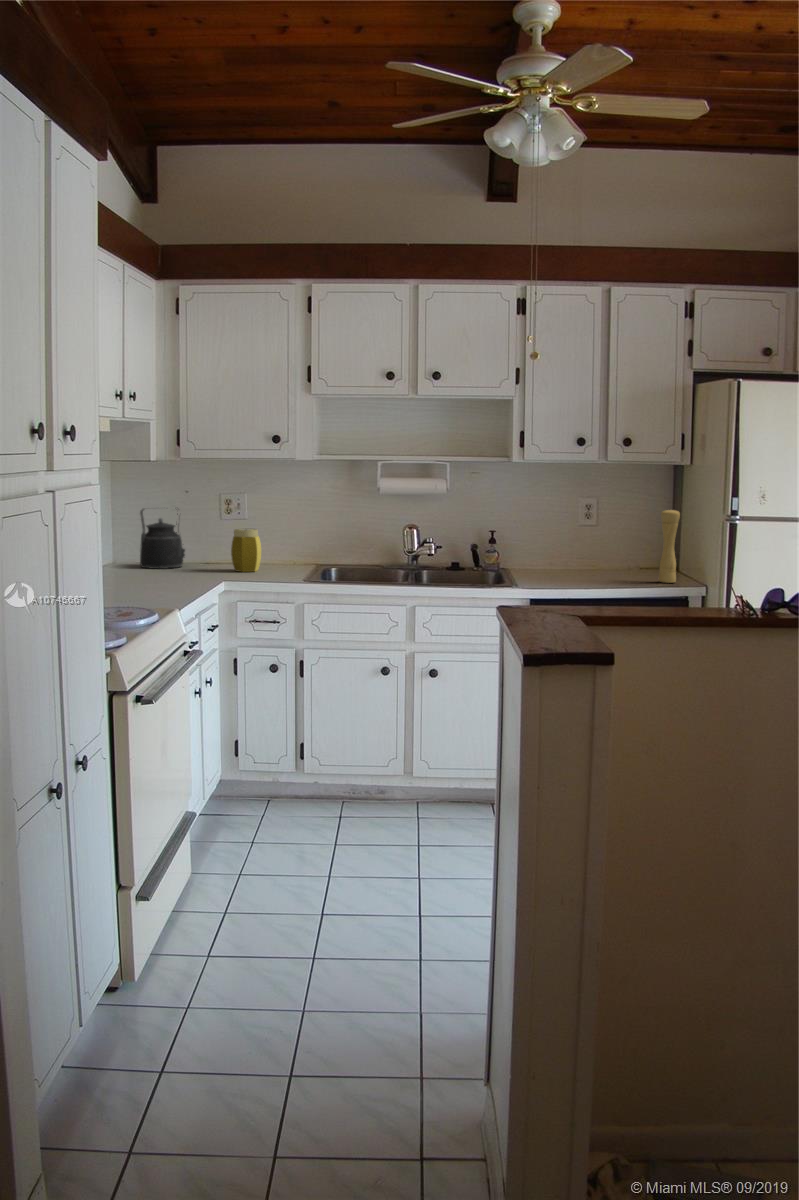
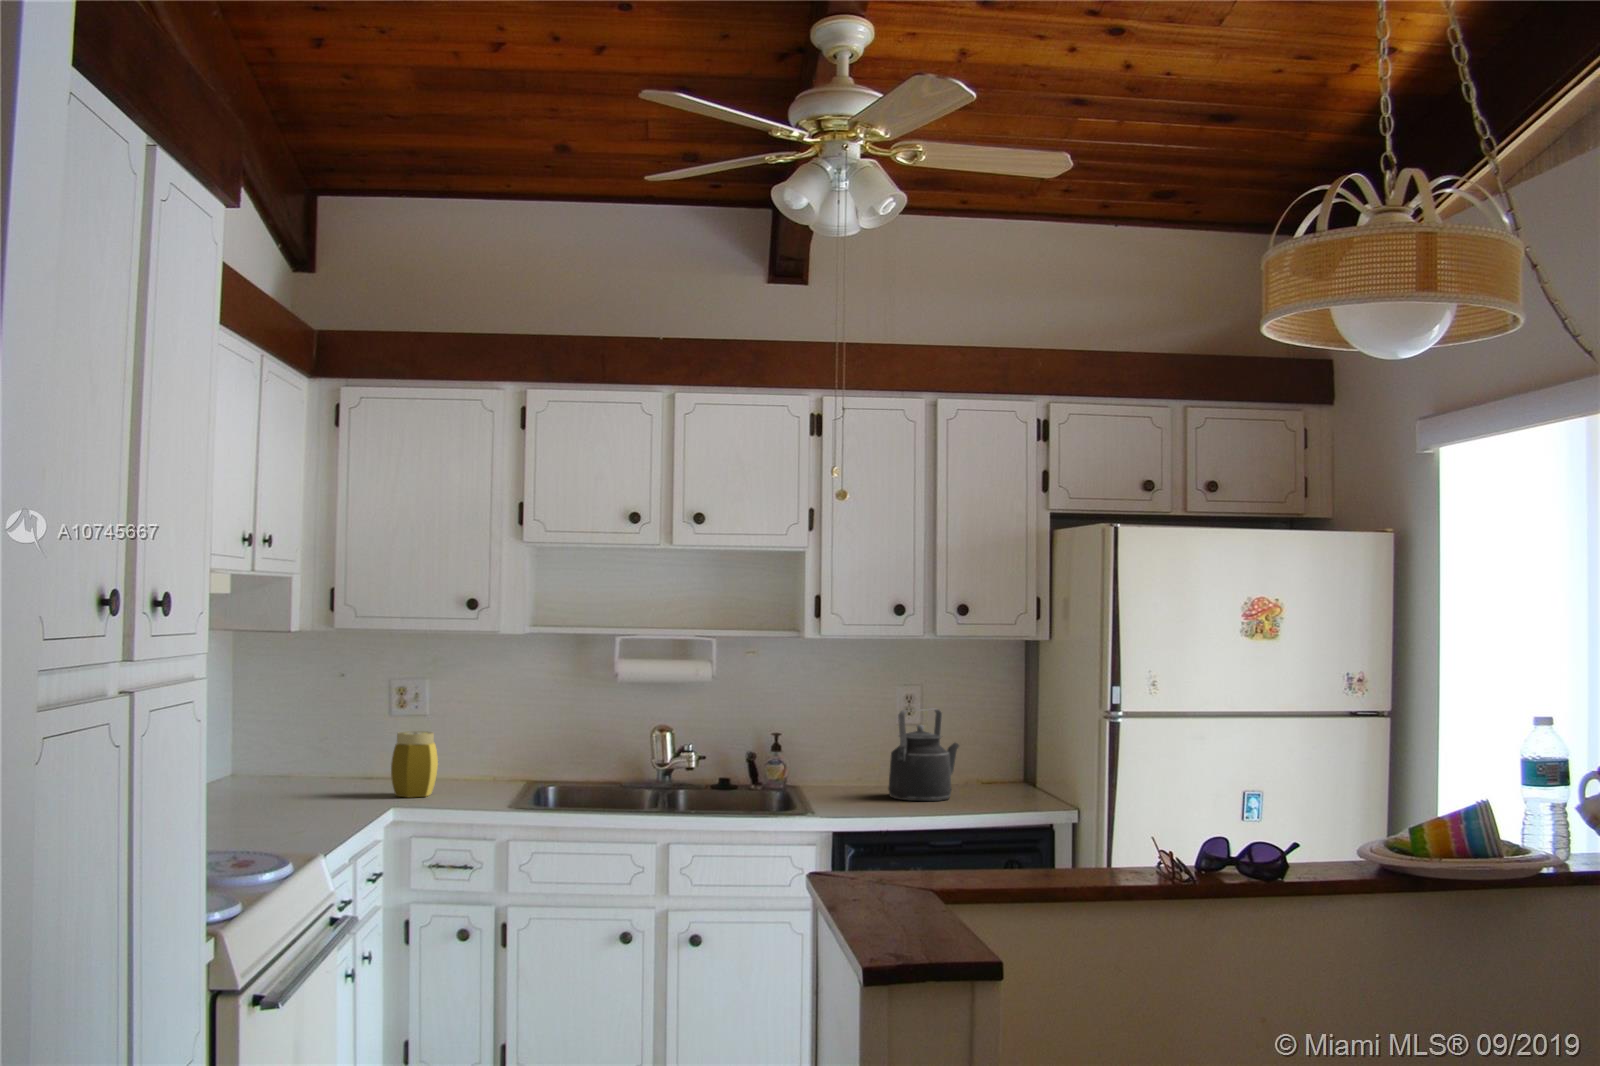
kettle: present [140,508,185,569] -> present [888,709,959,801]
pepper mill: present [659,509,680,583] -> none [1015,701,1041,806]

